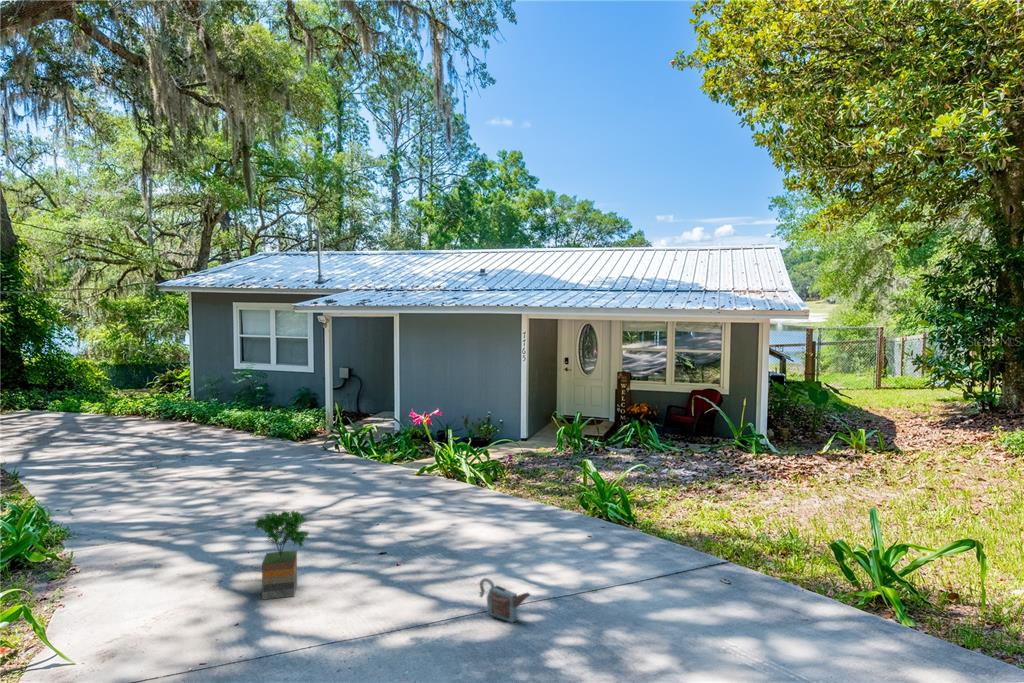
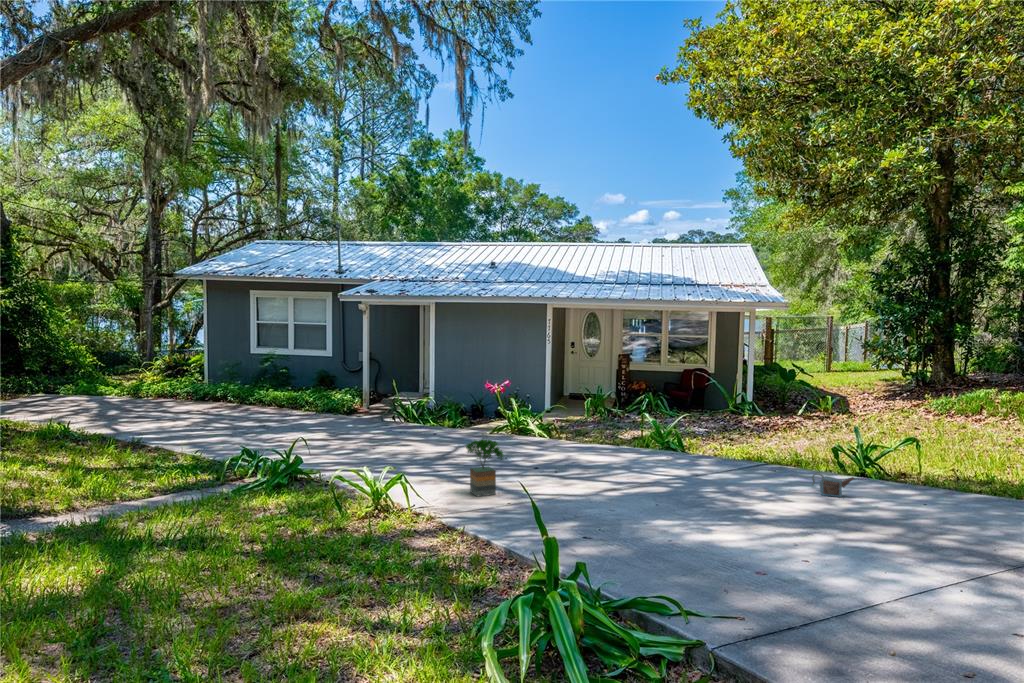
watering can: present [480,578,530,622] -> present [812,473,854,497]

